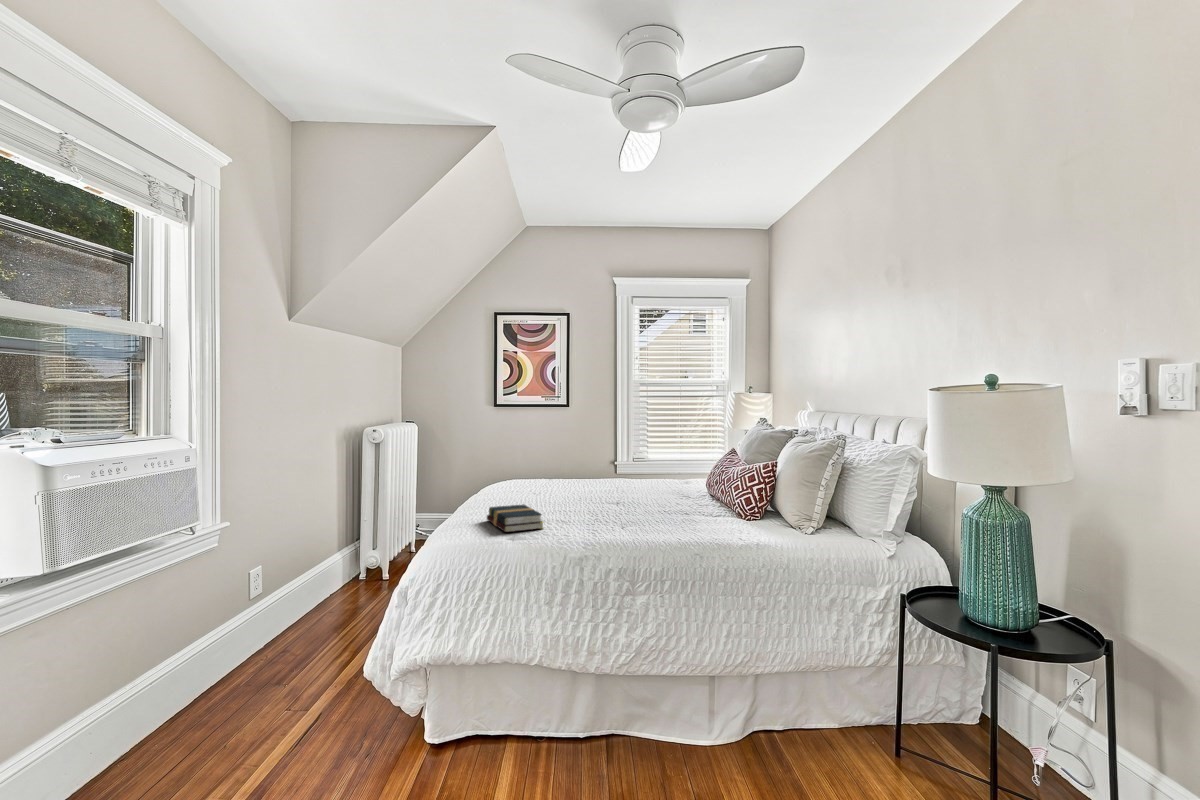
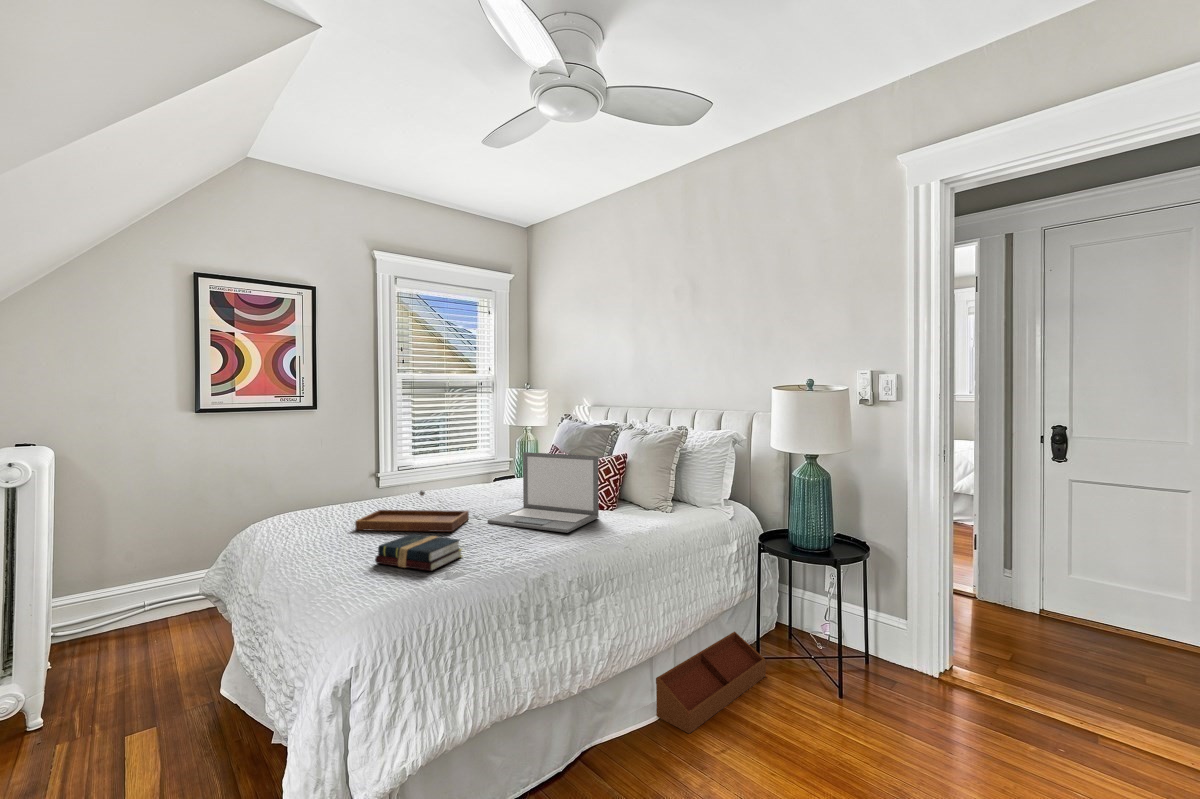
laptop: none [610,454,708,530] -> present [488,452,599,533]
tray: none [518,475,600,511] -> present [355,491,469,532]
storage bin: none [711,694,884,769] -> present [656,632,766,734]

